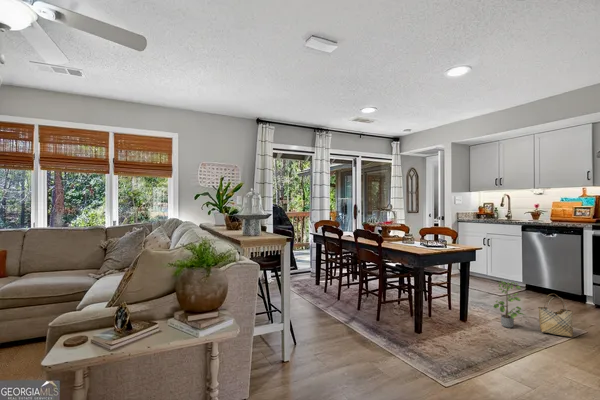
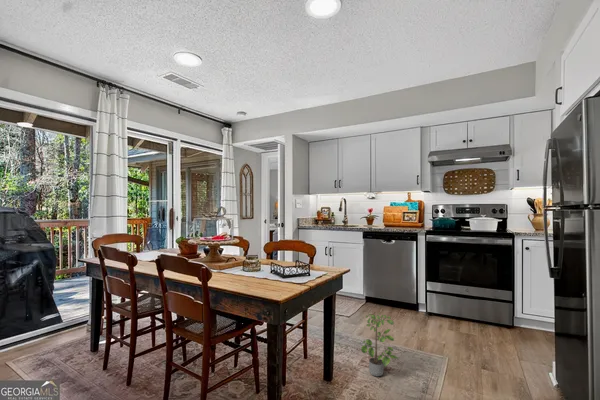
woven basket: present [538,294,573,337] -> none [408,322,443,375]

